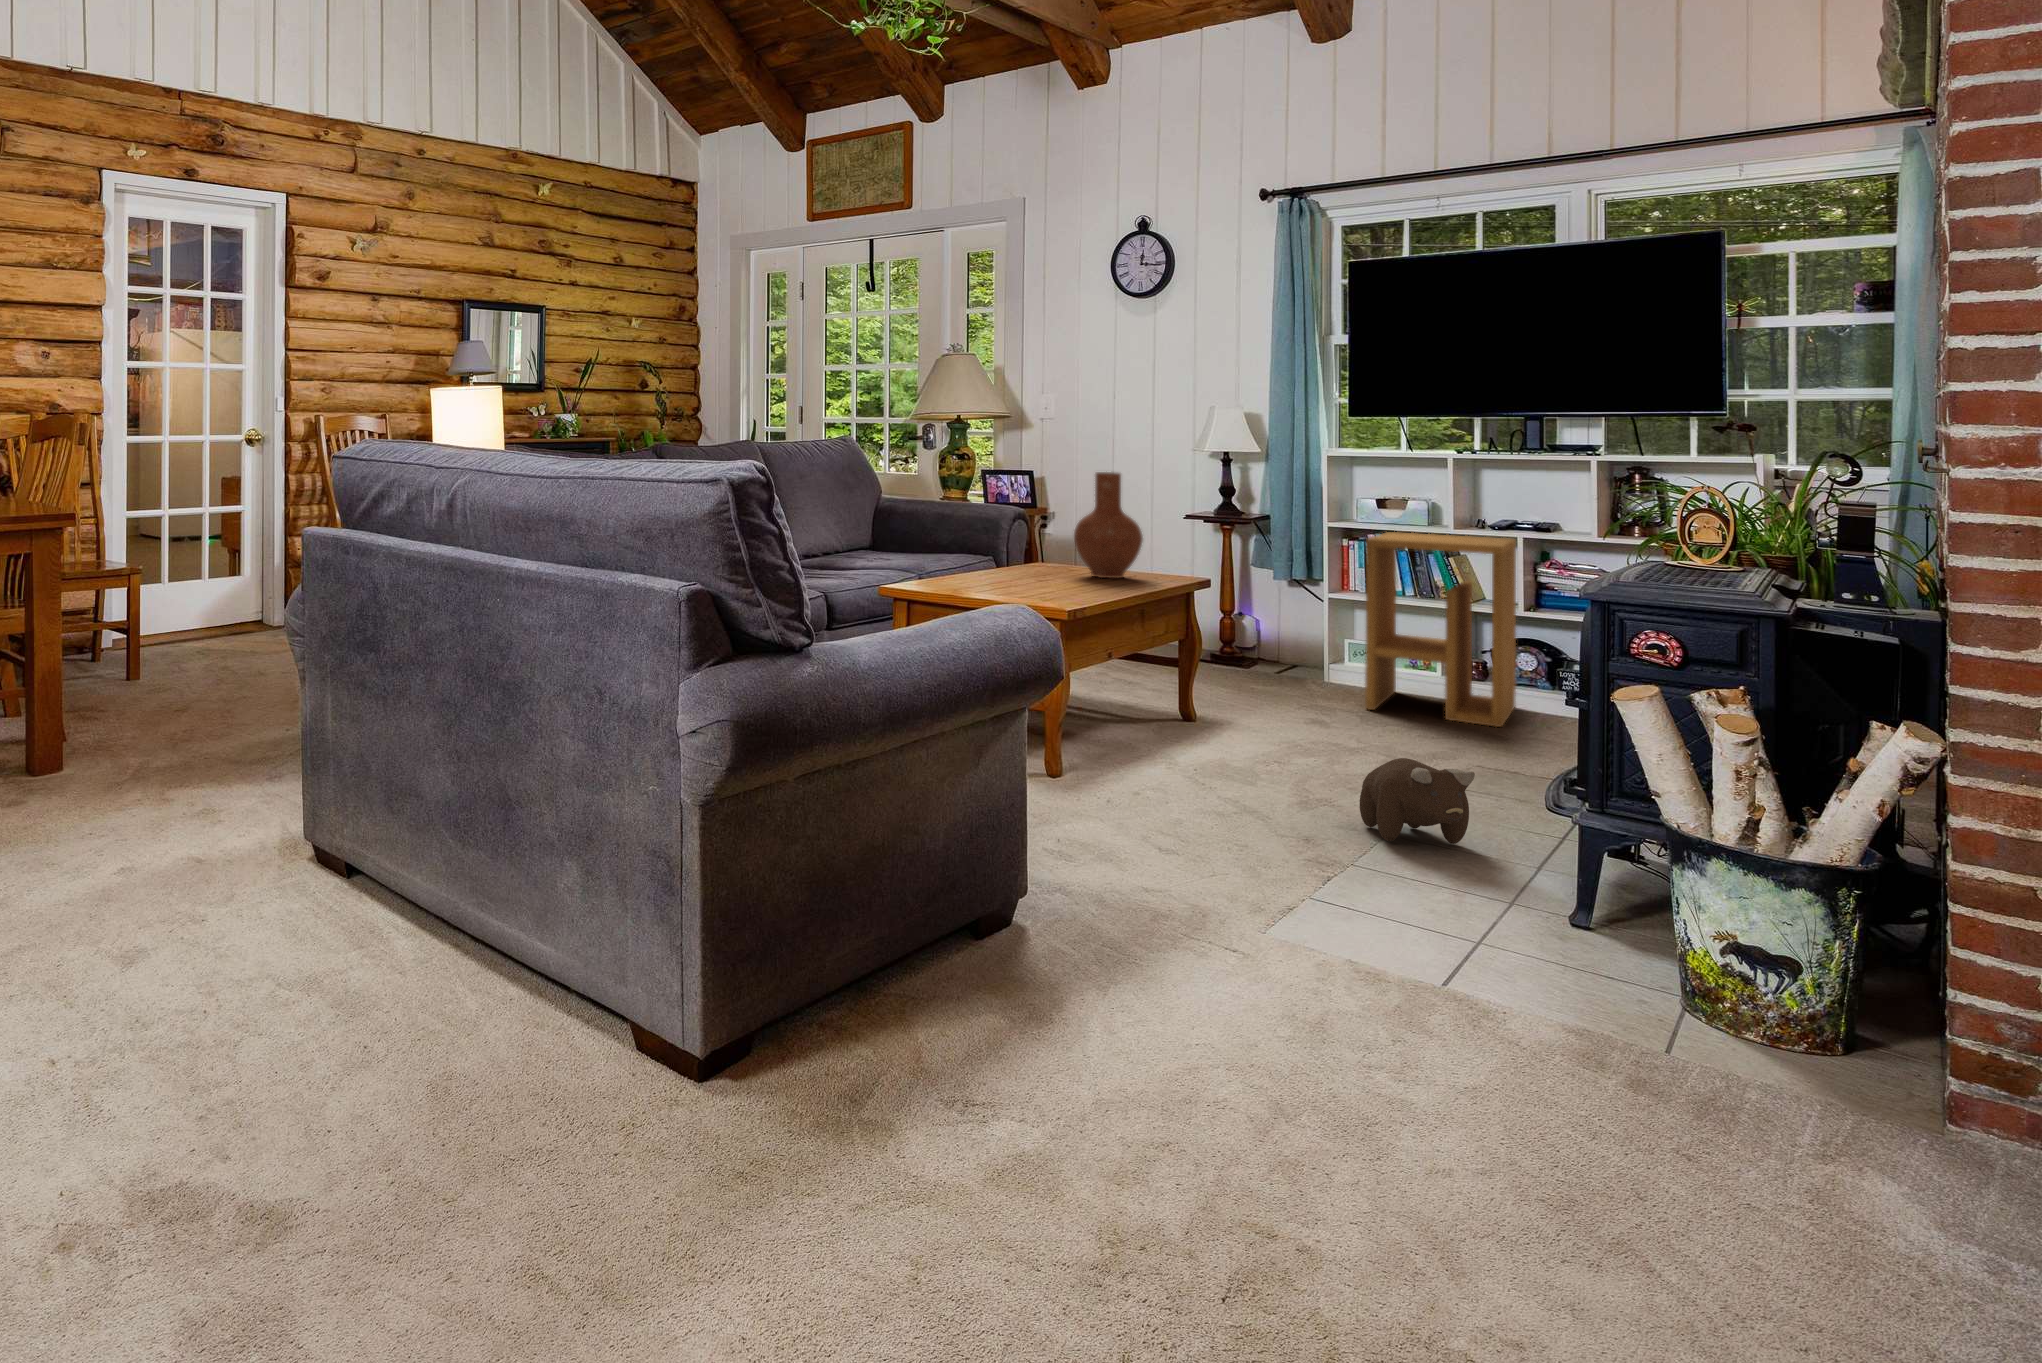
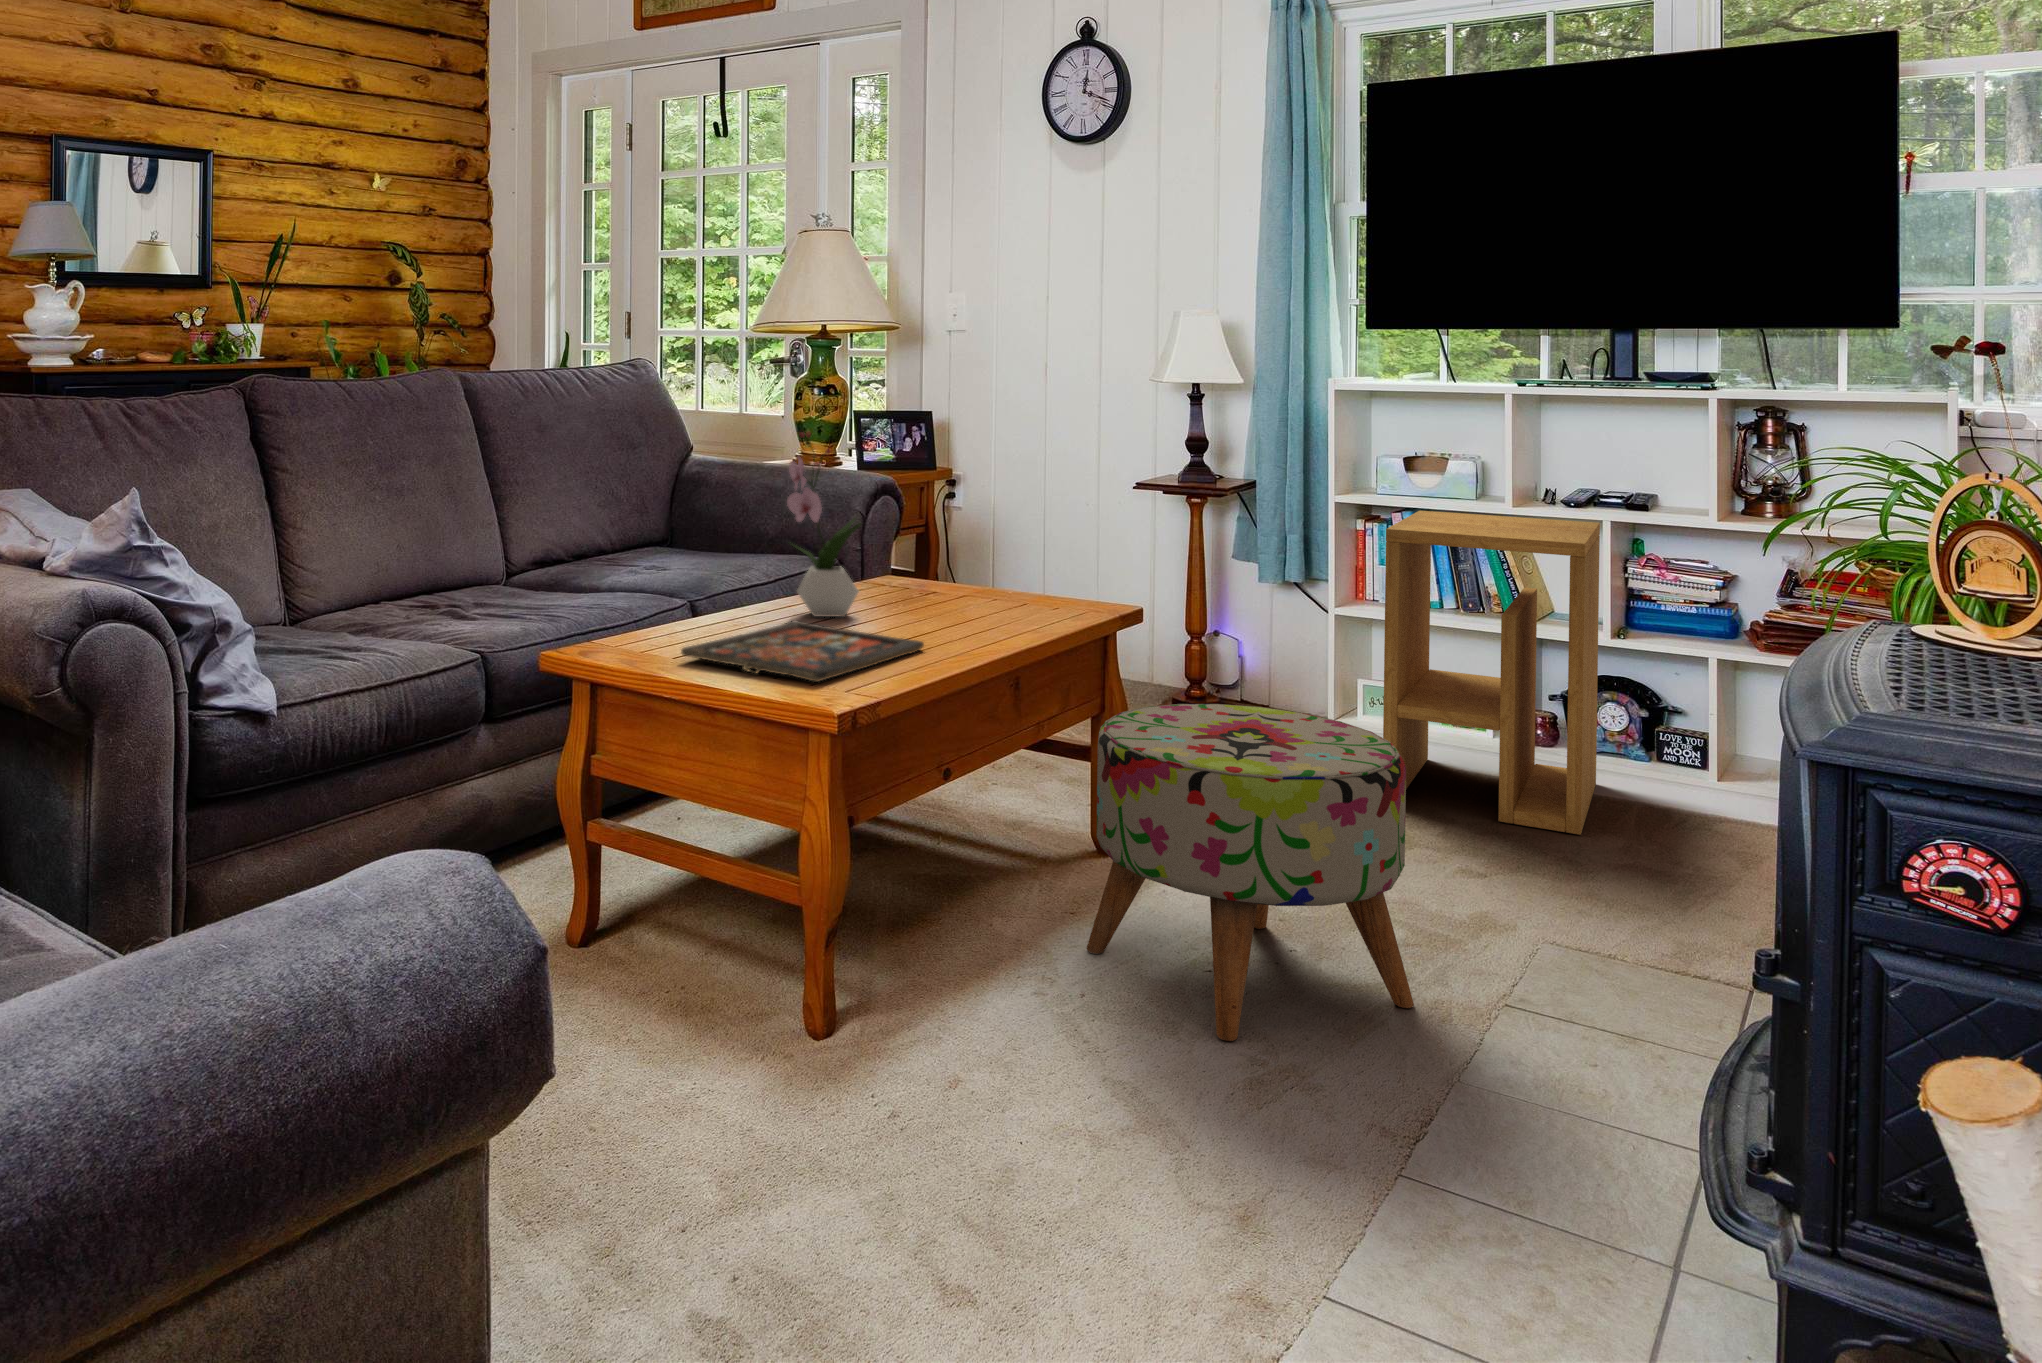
flower arrangement: none [993,472,1041,577] -> present [787,432,861,617]
vase: present [1074,472,1143,578] -> none [923,430,1032,615]
board game: none [955,576,1090,598] -> present [681,621,924,682]
ottoman: none [1190,625,1391,789] -> present [1086,704,1414,1041]
plush toy: present [1360,758,1475,844] -> none [1353,1025,1565,1210]

